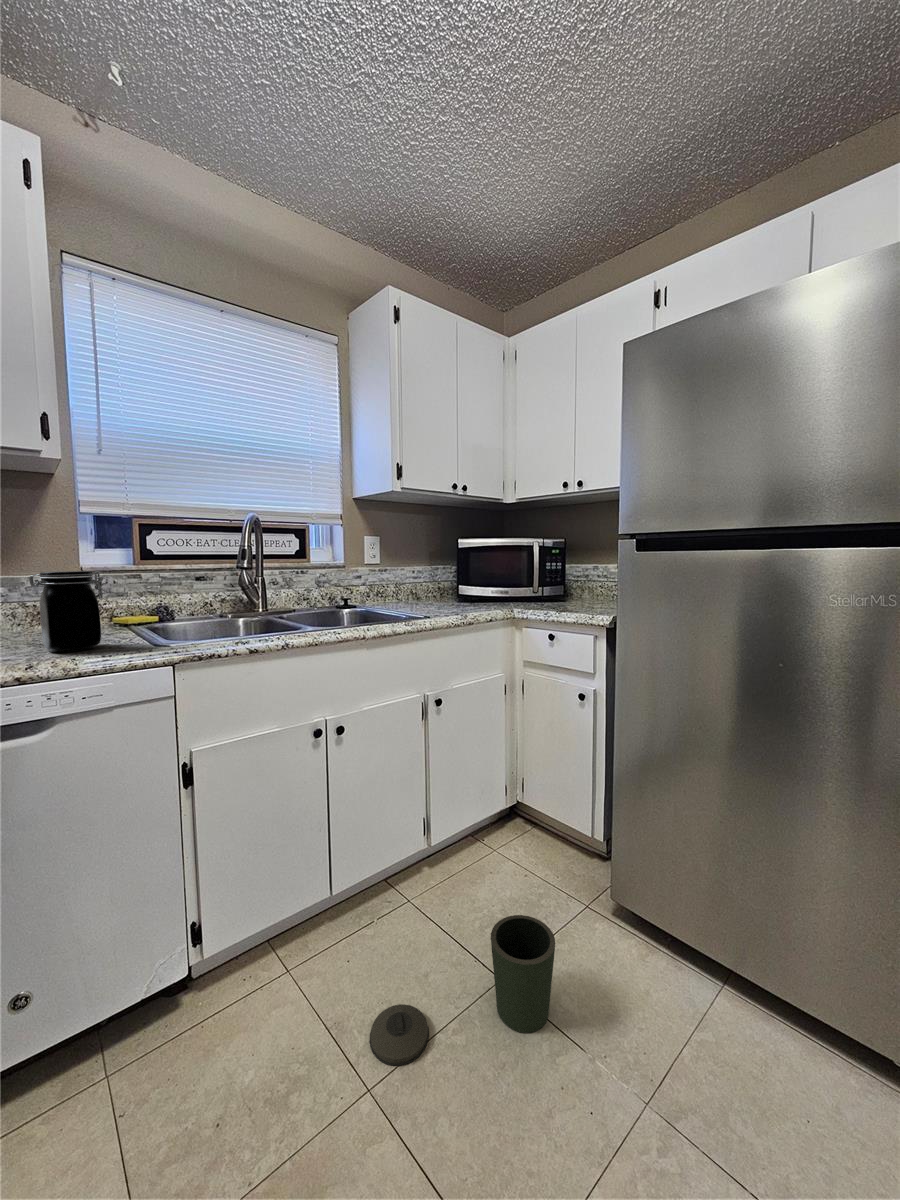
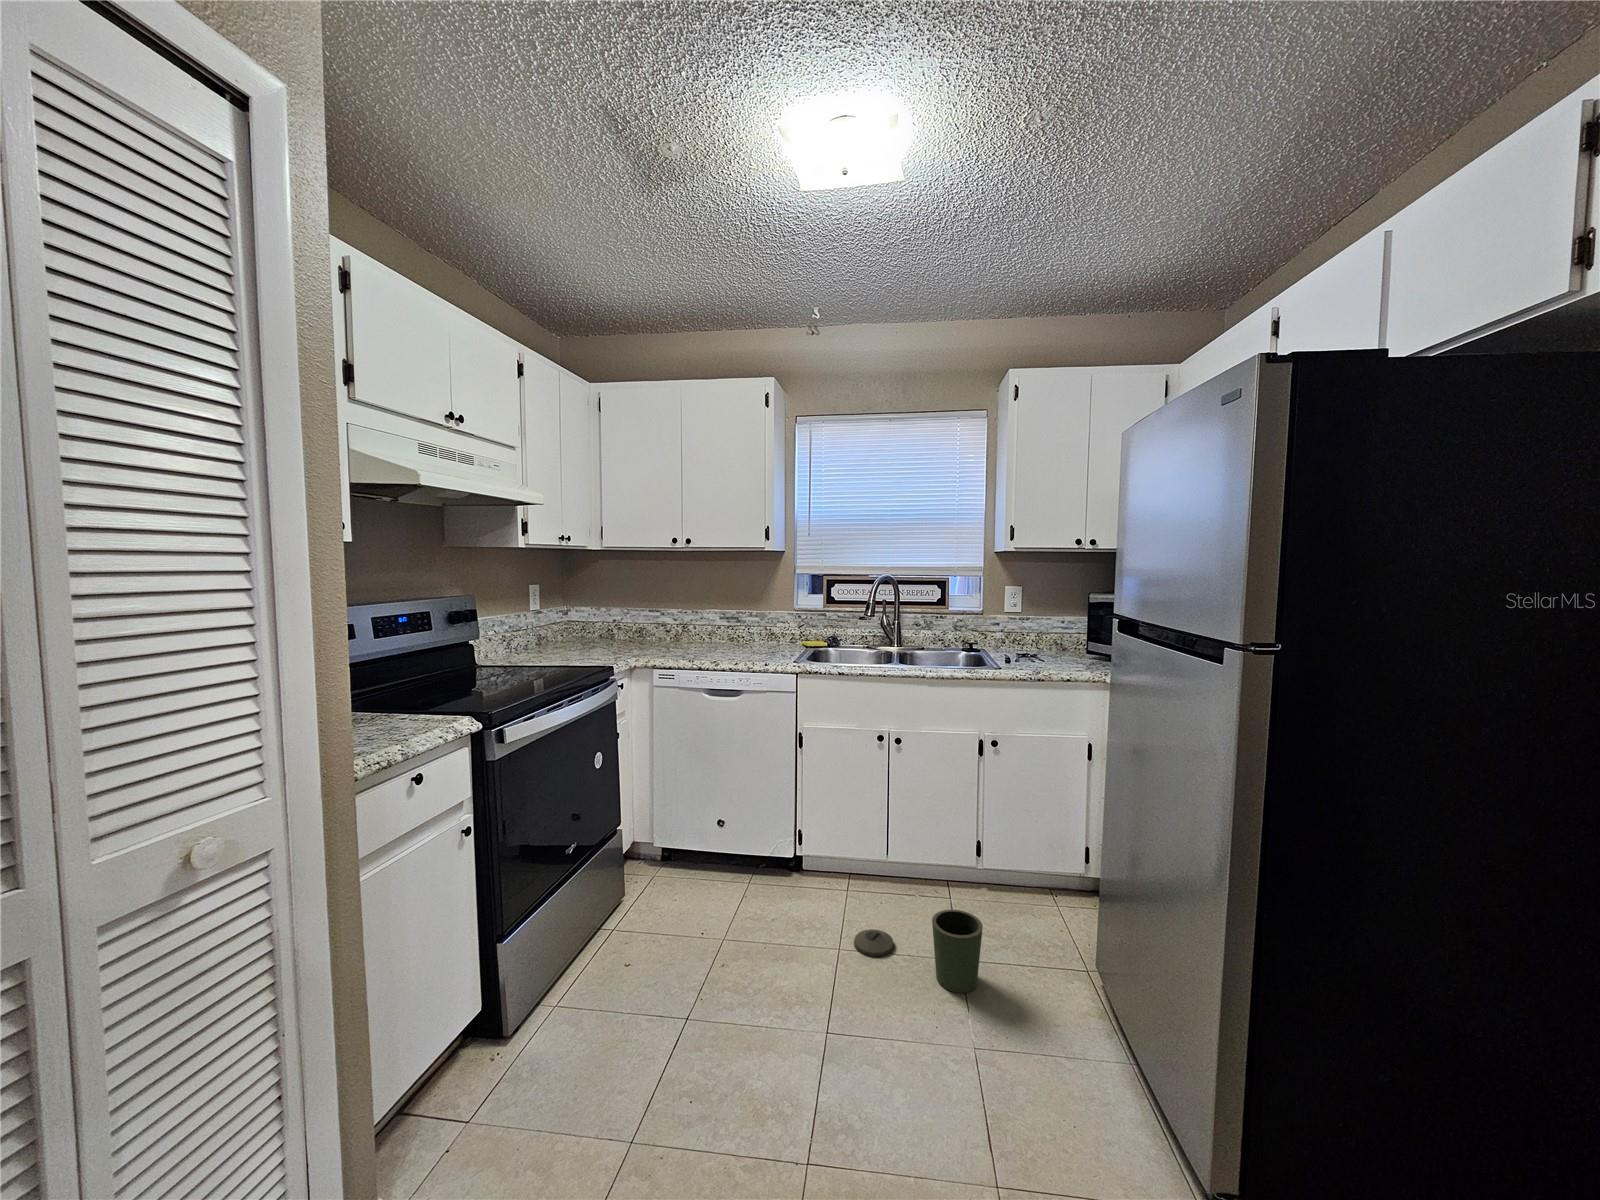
jar: present [29,571,103,652] -> none [748,616,776,660]

